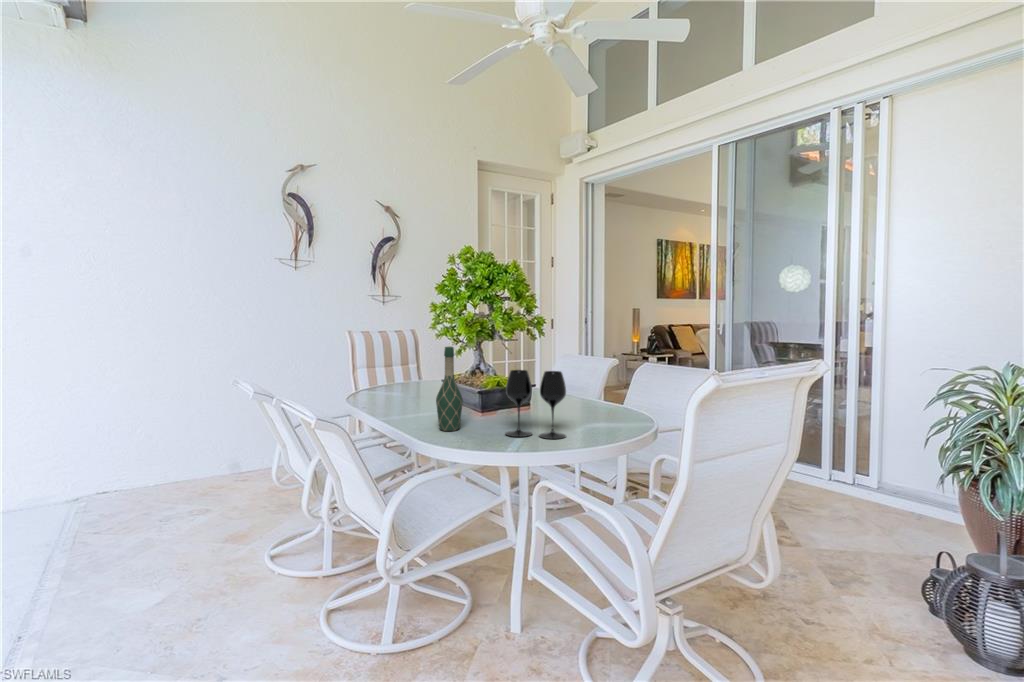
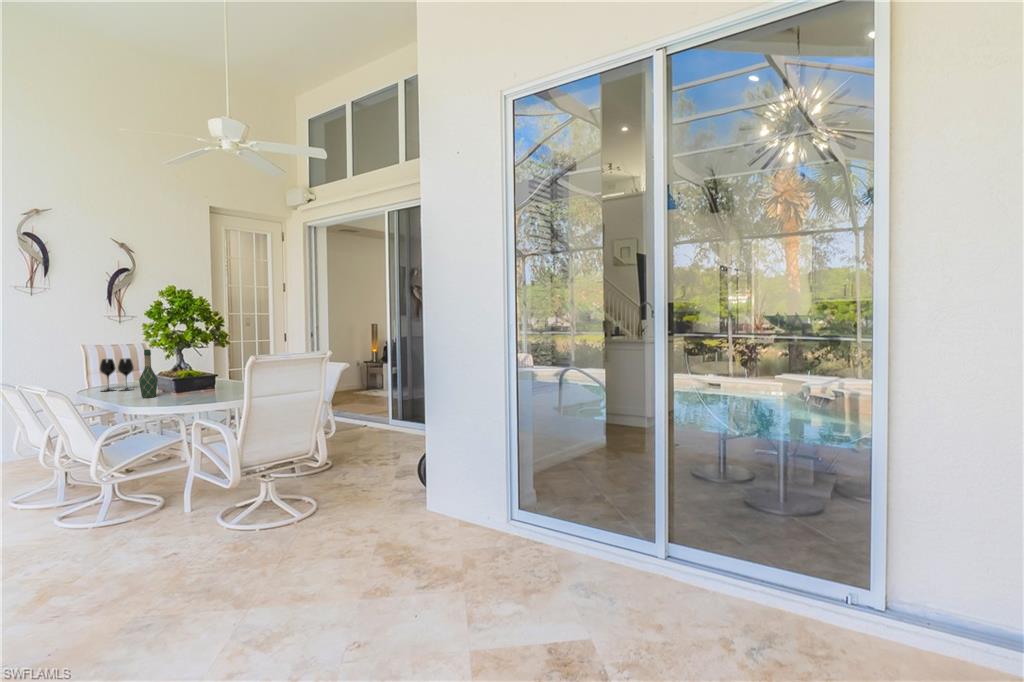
wine glass: present [506,370,566,439] -> present [100,358,134,391]

